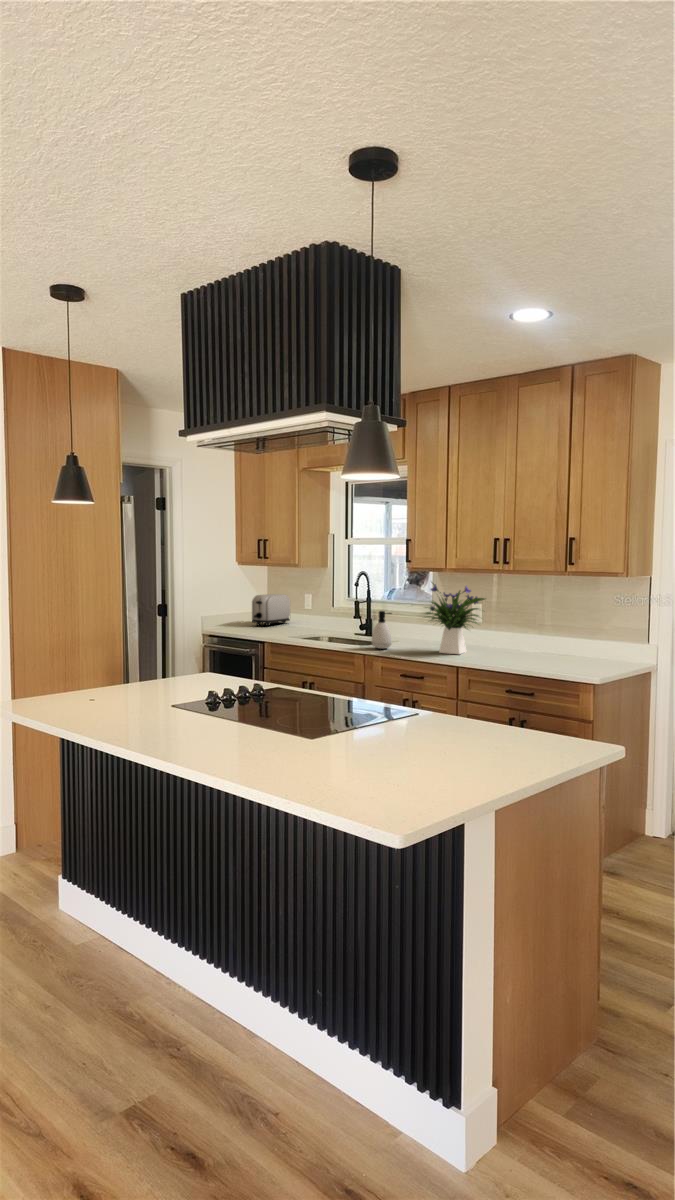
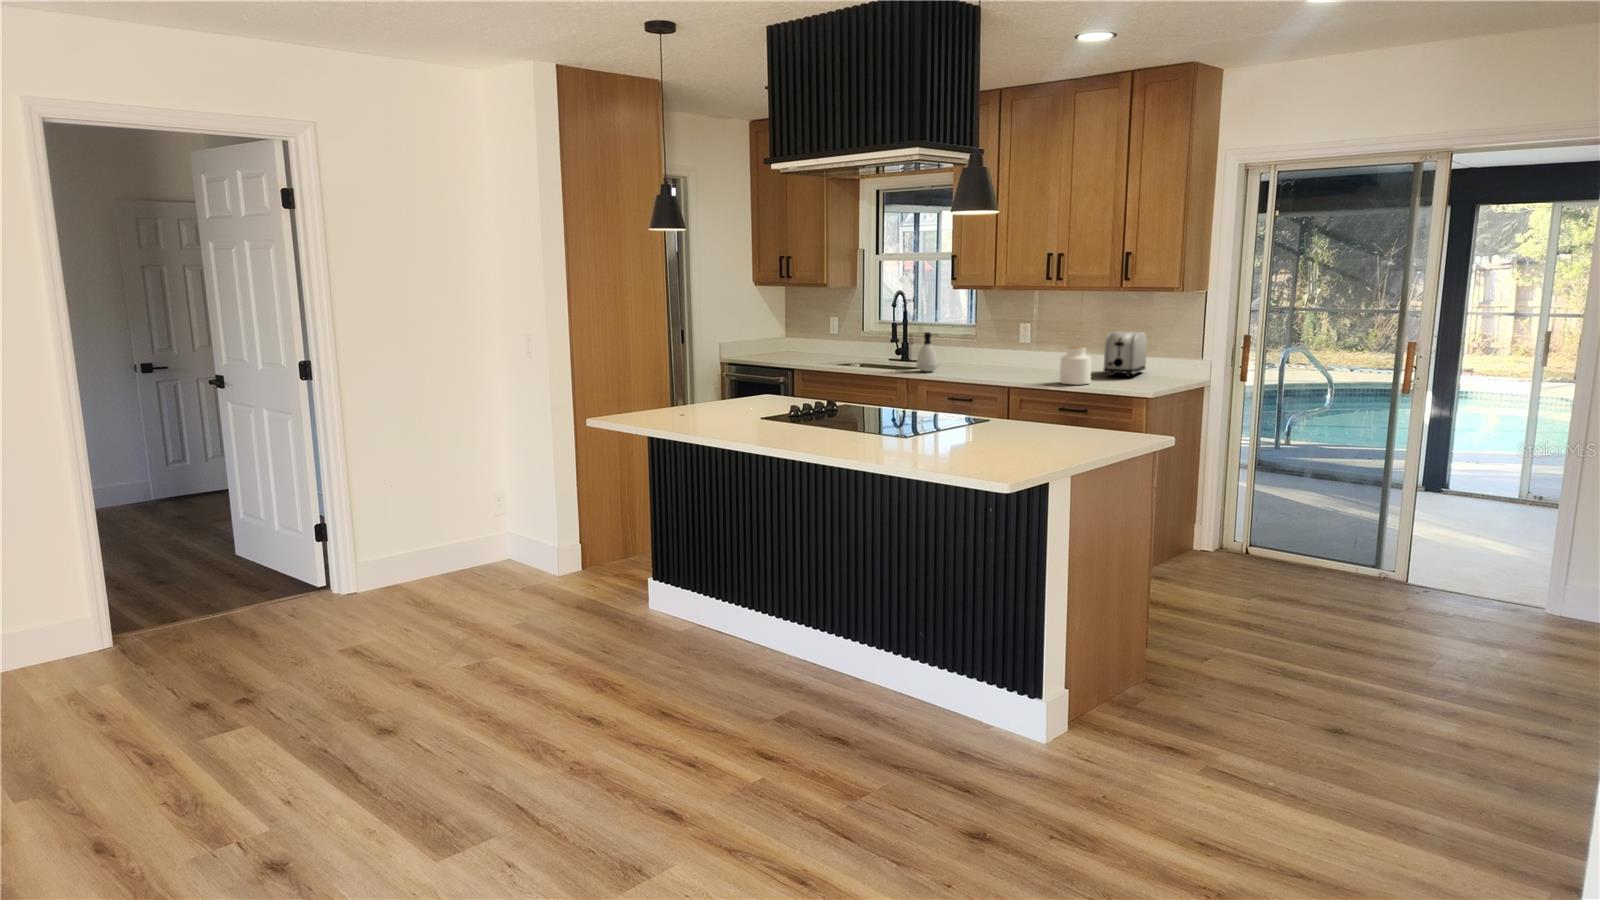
flower arrangement: present [426,584,485,654] -> none [968,299,1039,375]
toaster: present [252,594,290,626] -> present [1104,332,1147,377]
jar: none [507,629,538,667] -> present [1060,347,1091,385]

